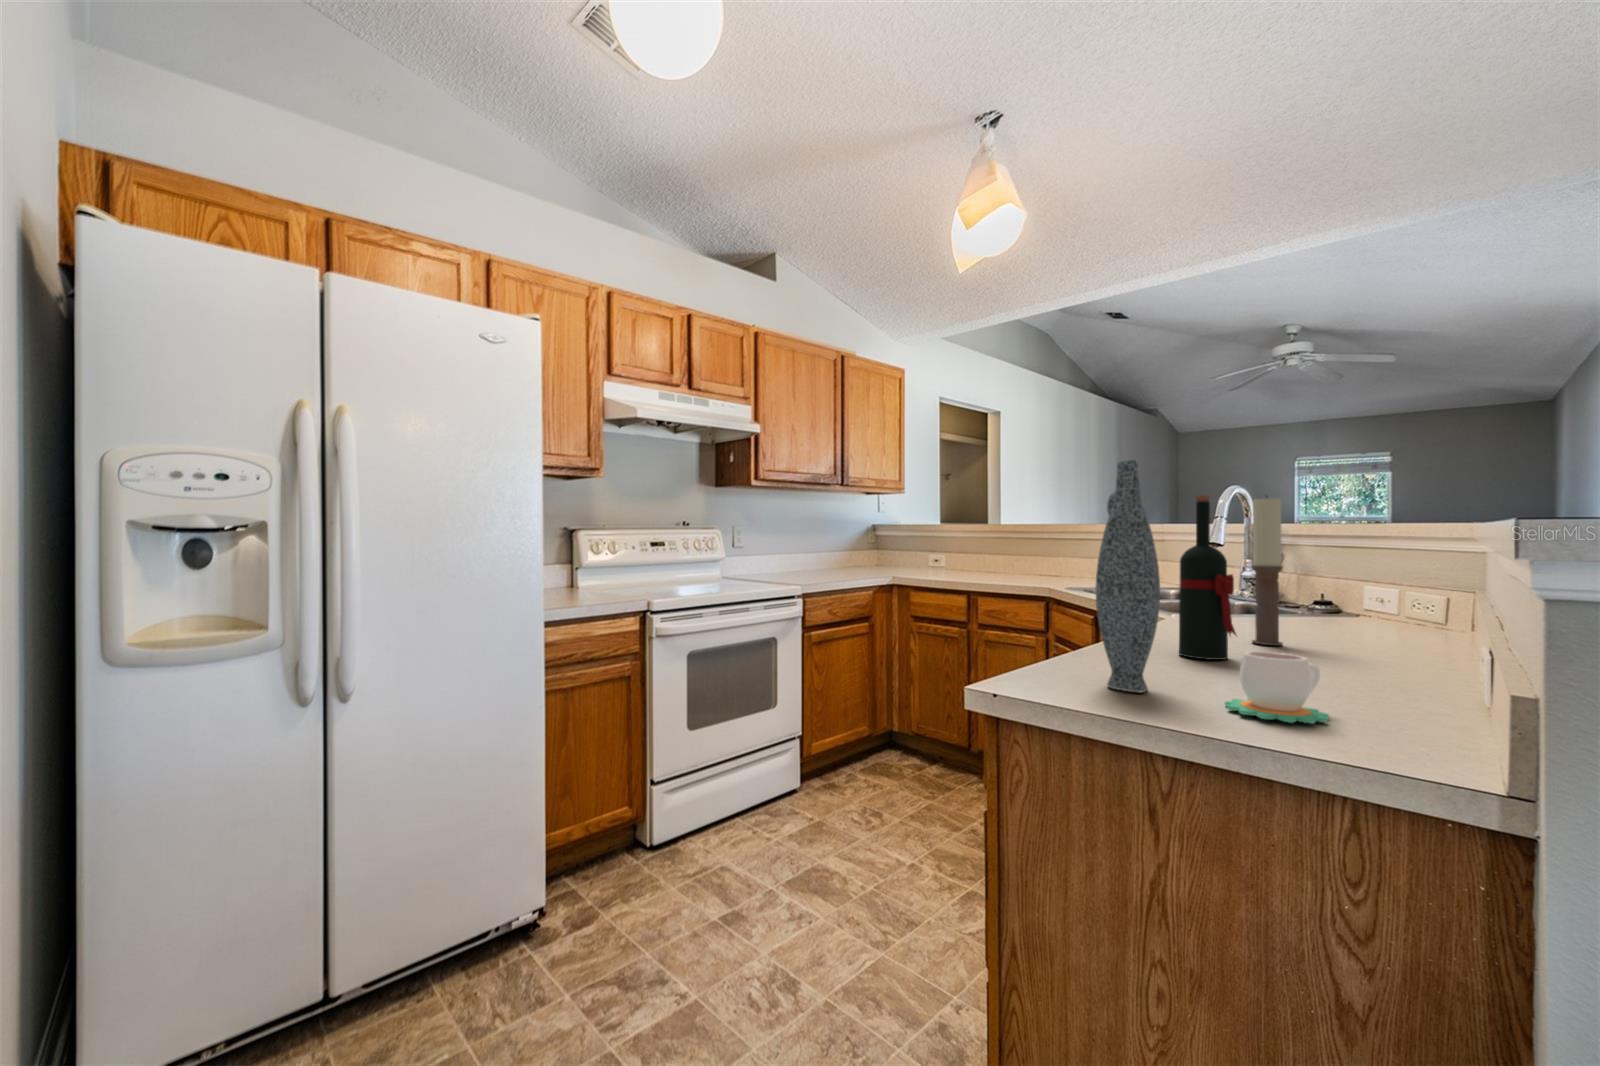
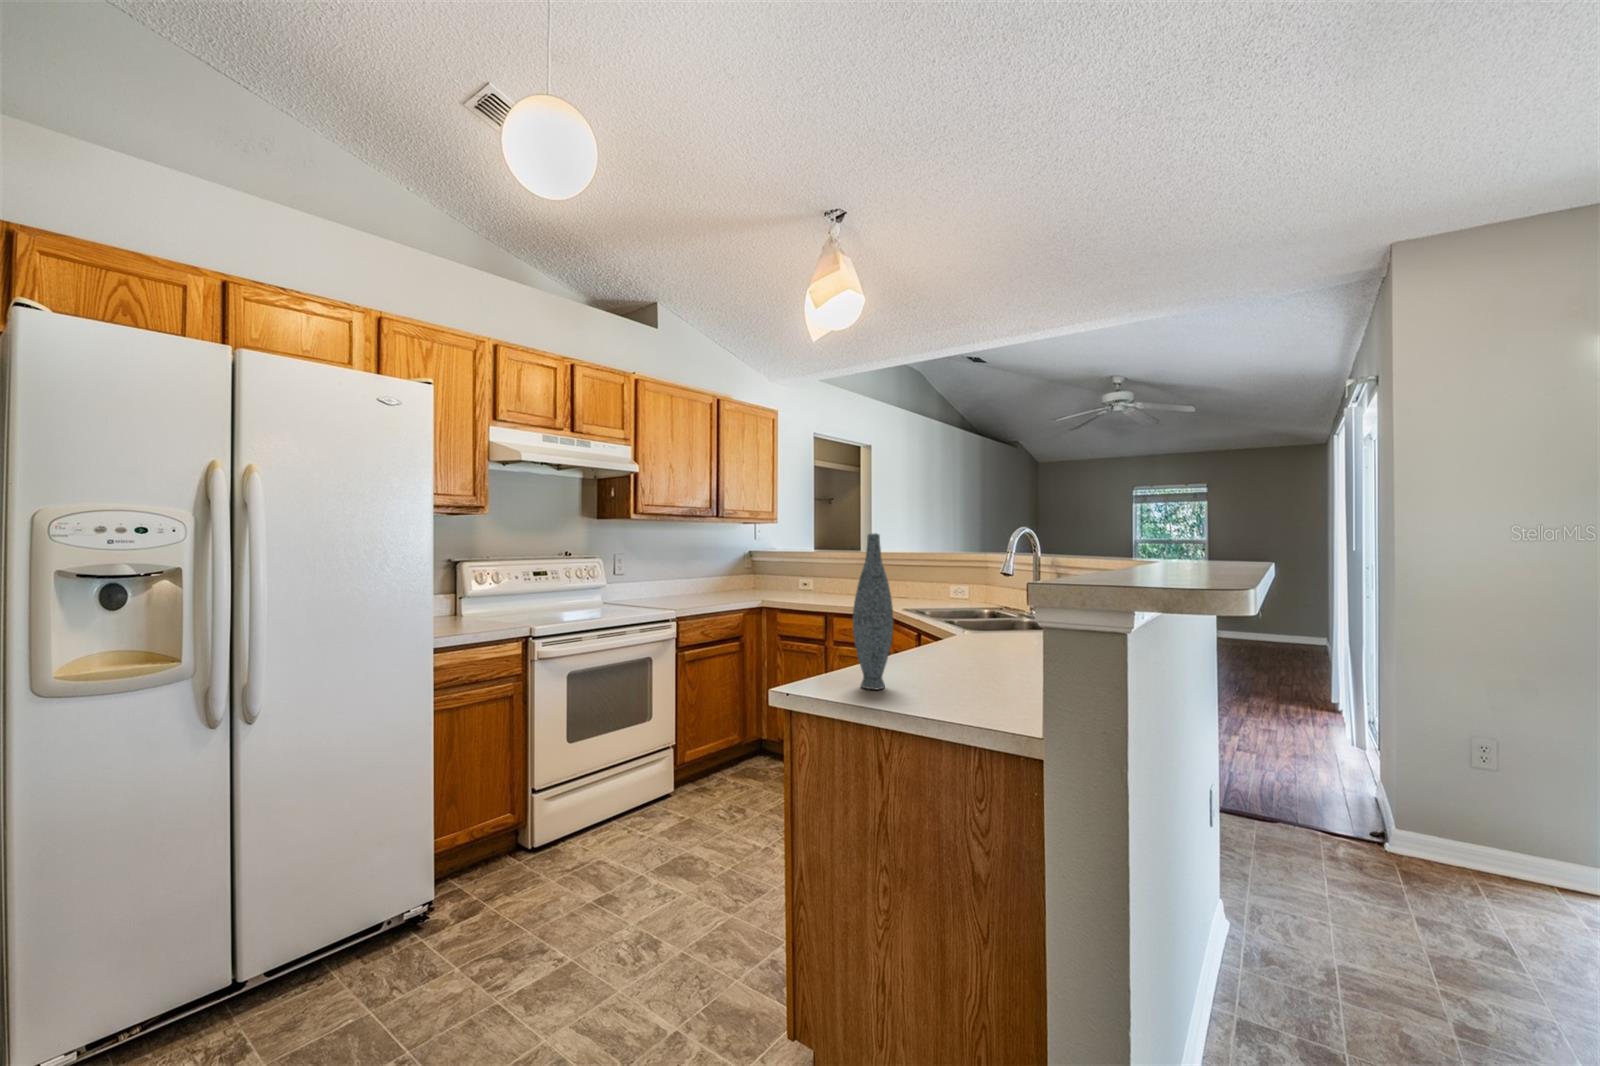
wine bottle: present [1179,495,1236,660] -> none [927,551,959,666]
candle: present [1252,497,1283,645] -> none [984,548,1002,655]
mug: present [1225,651,1329,724] -> none [922,660,976,704]

